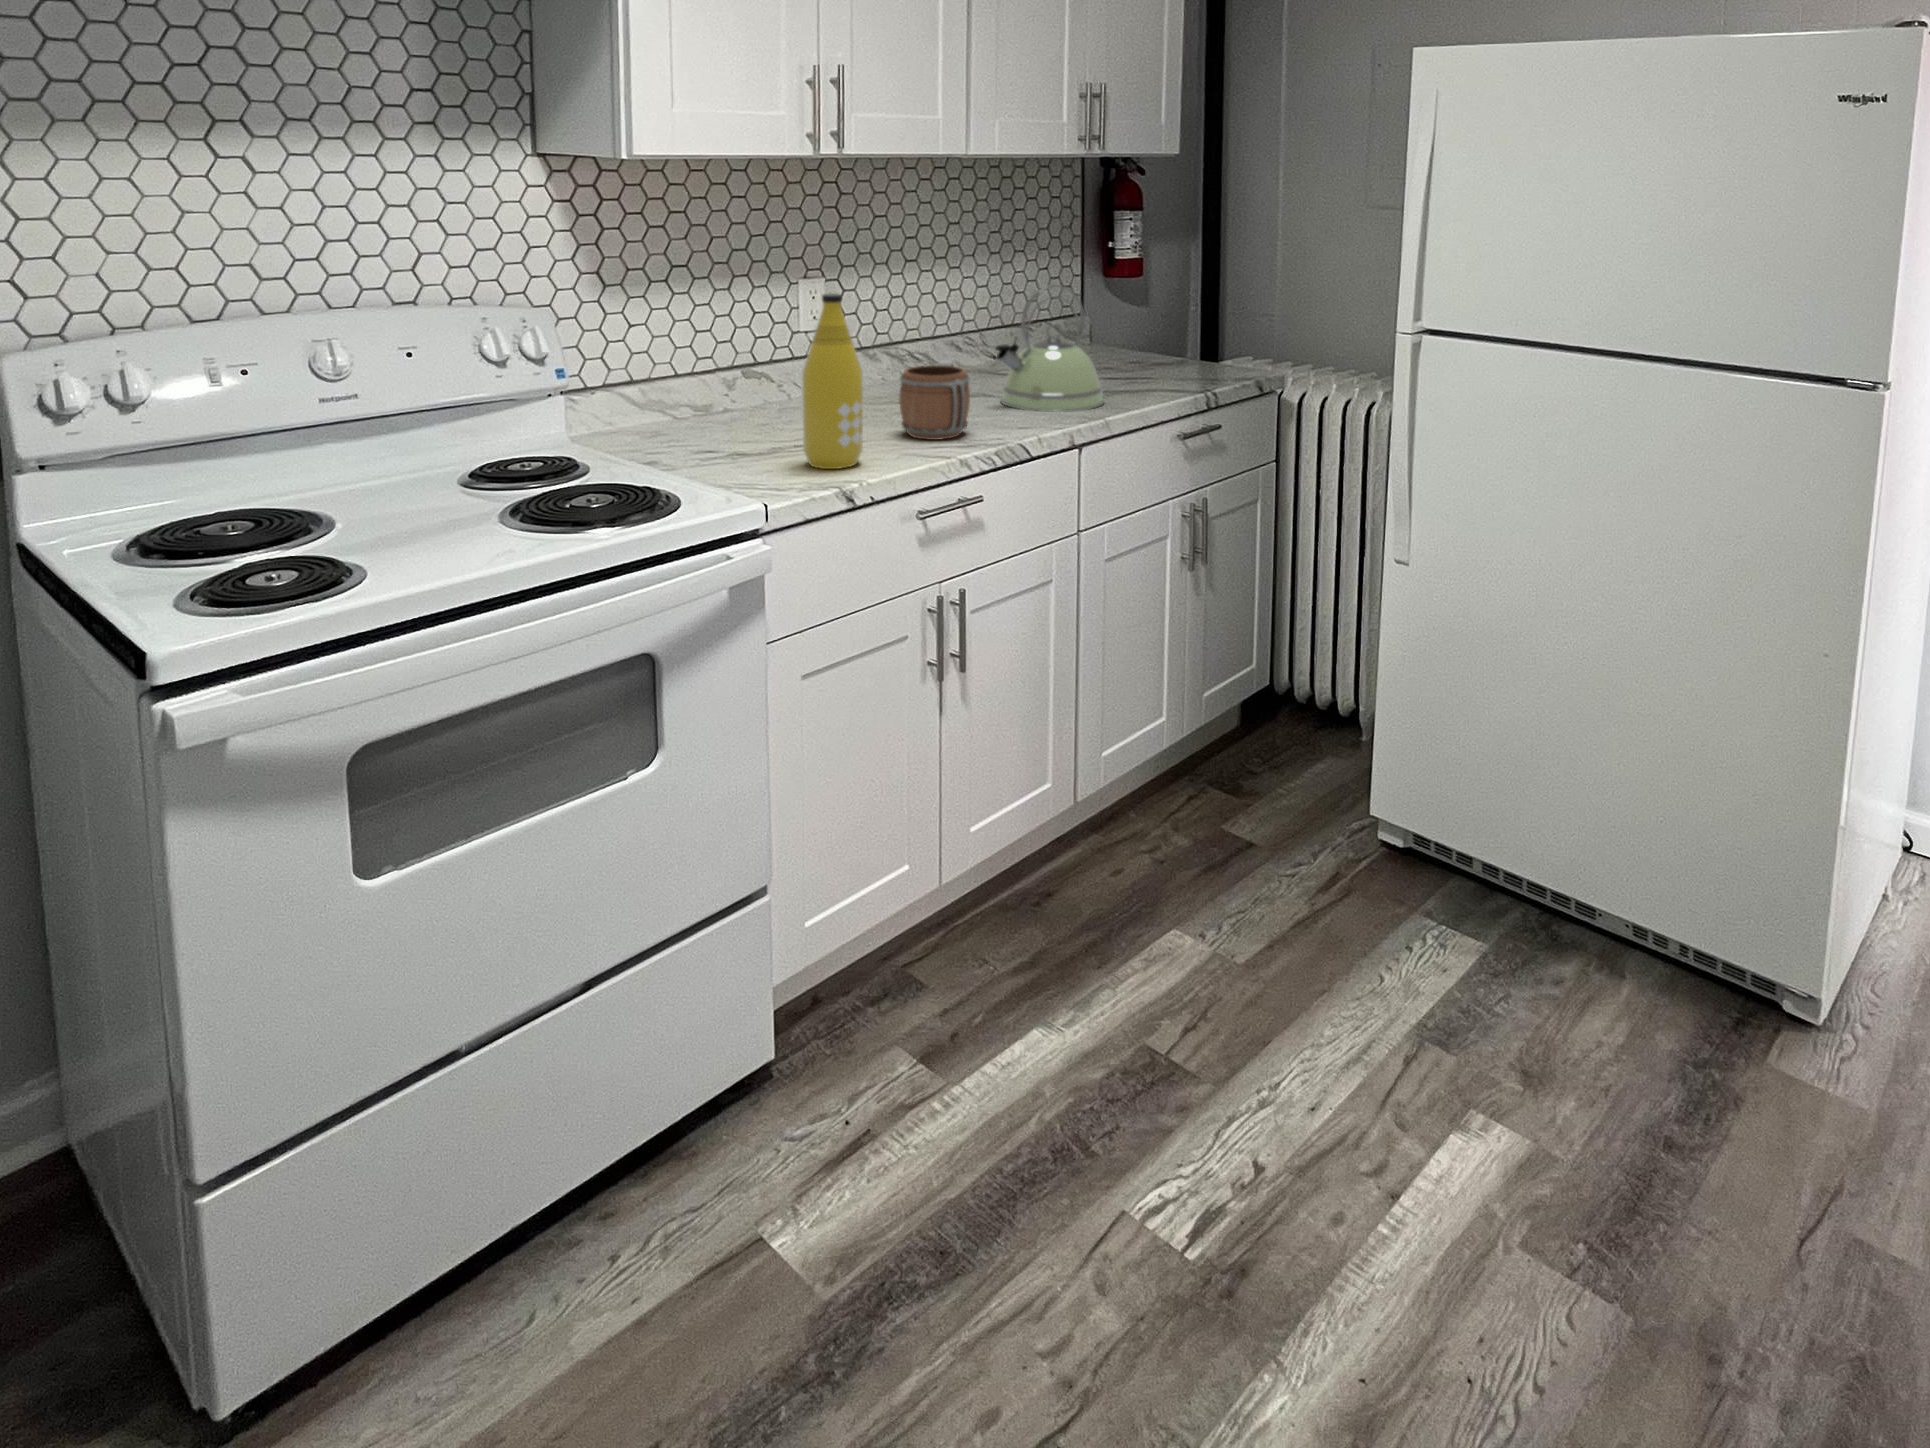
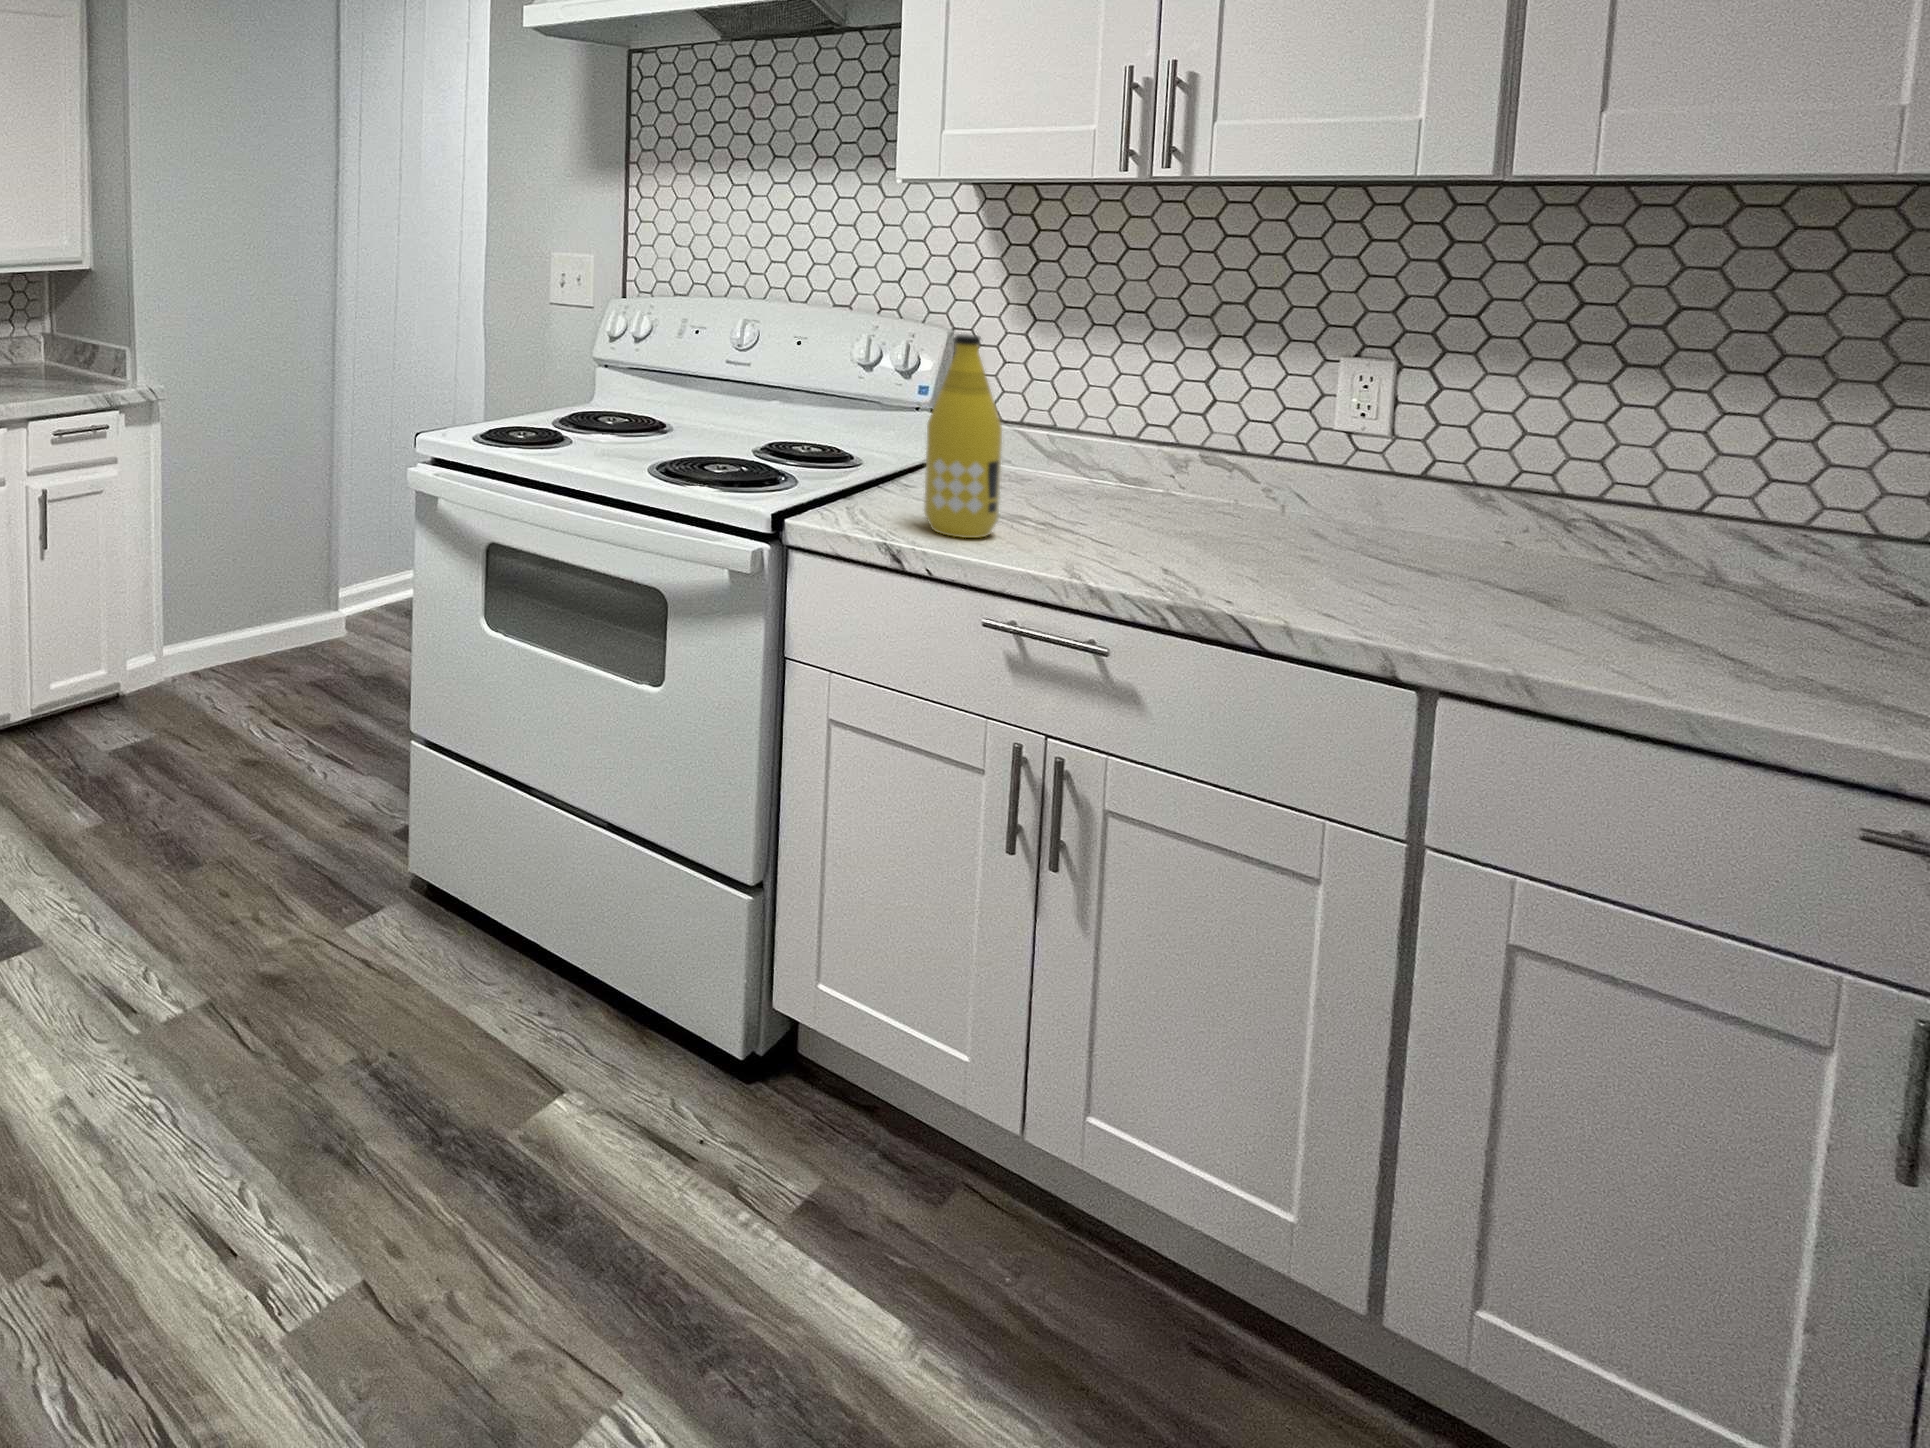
kettle: present [995,284,1104,412] -> none [1488,424,1781,685]
mug: present [899,360,970,440] -> none [1147,472,1323,583]

